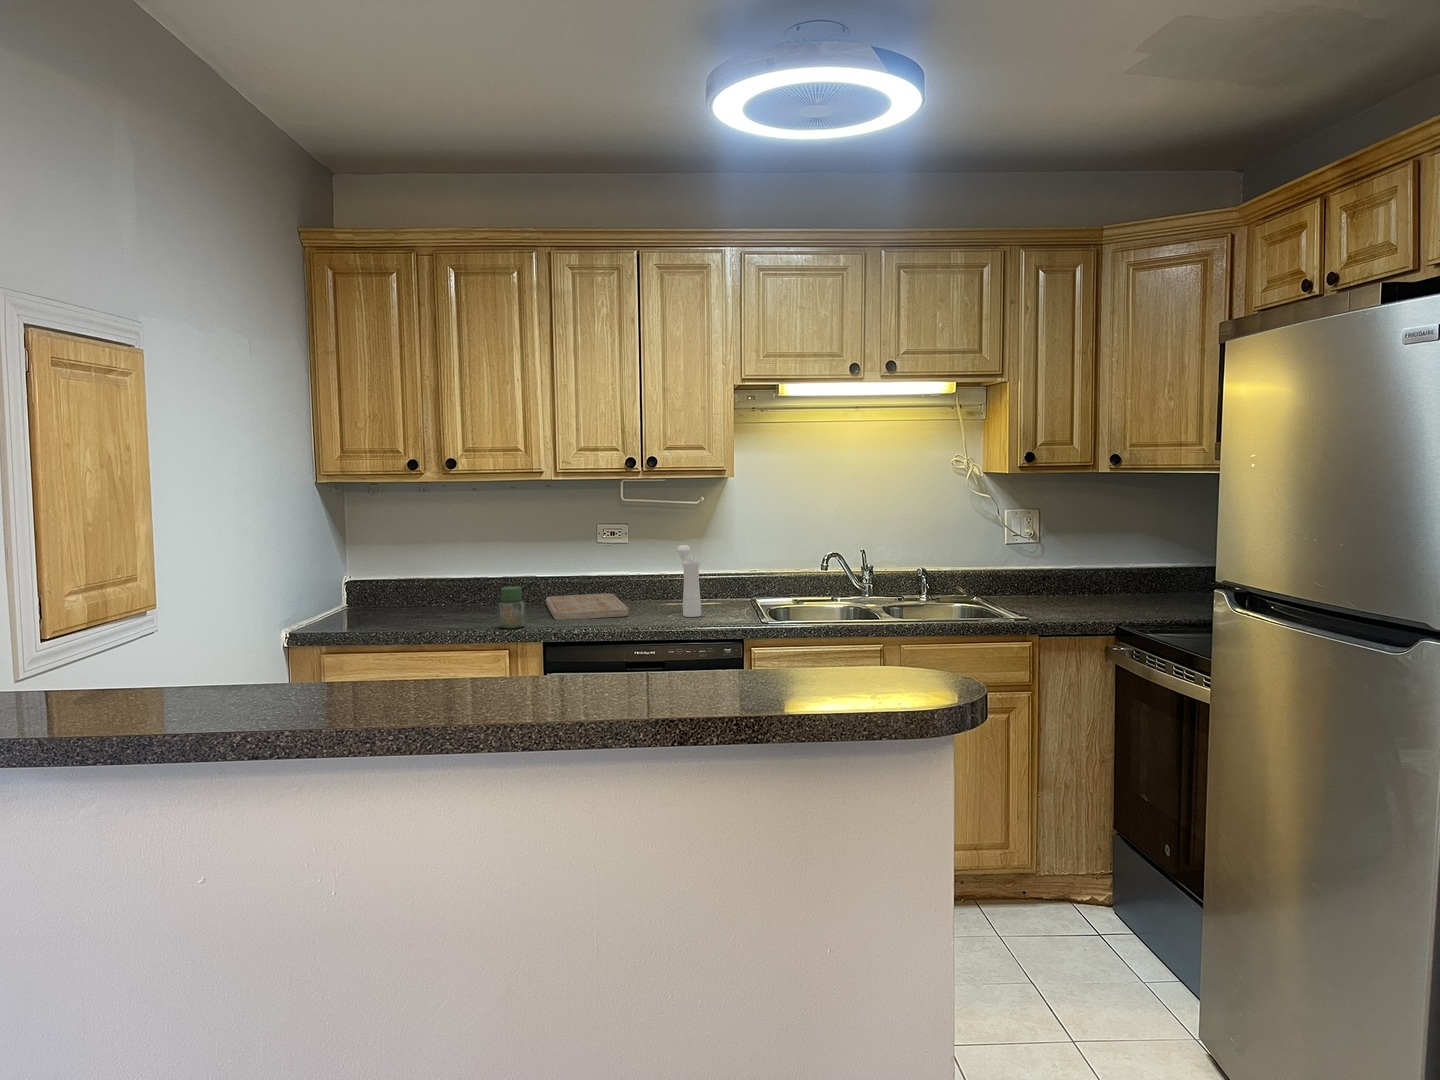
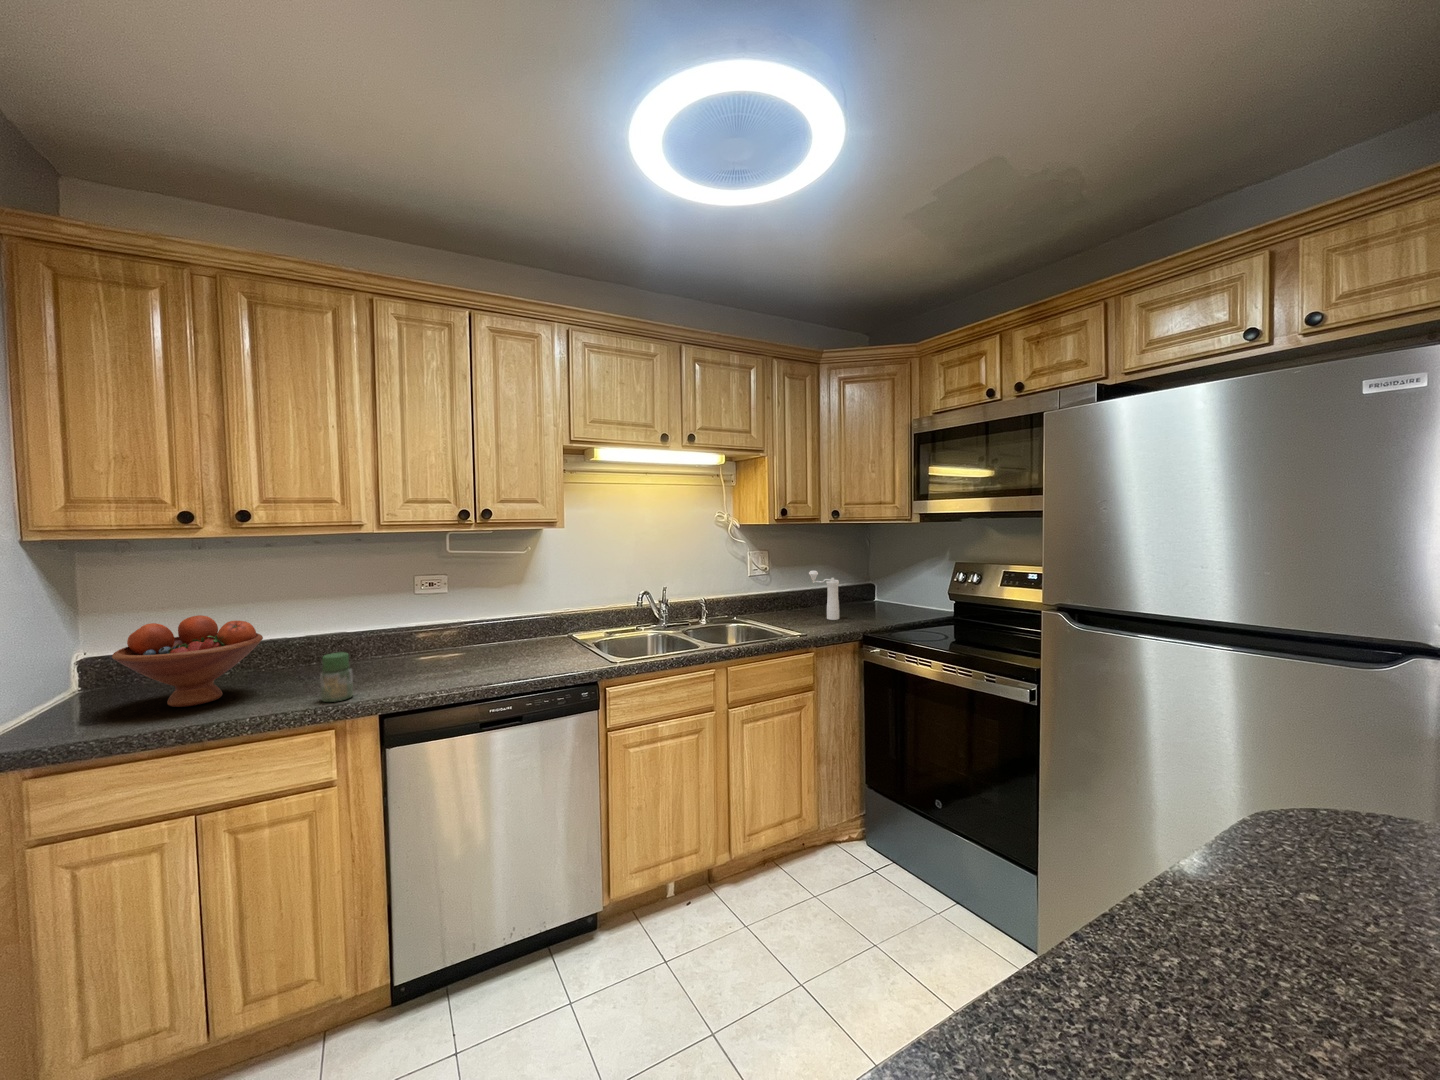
pepper mill: present [677,545,701,617] -> present [809,571,839,620]
fruit bowl: none [367,549,464,622] -> present [112,615,263,707]
cutting board: present [546,593,628,620] -> none [360,642,465,681]

